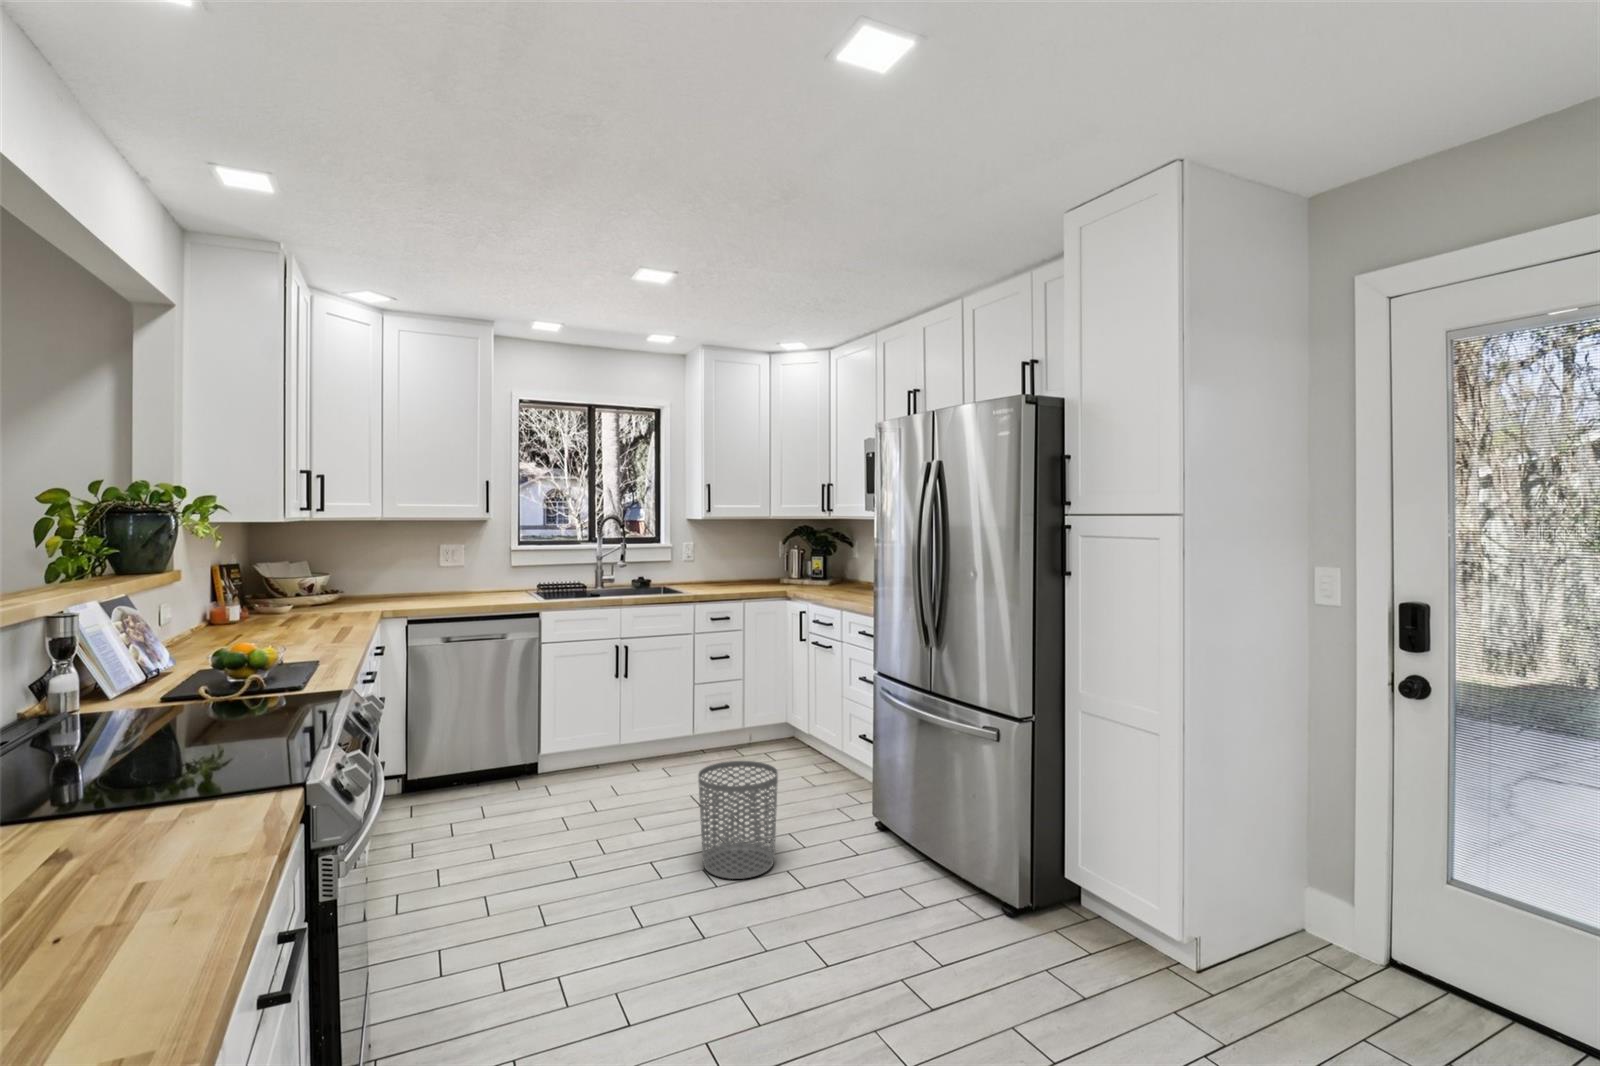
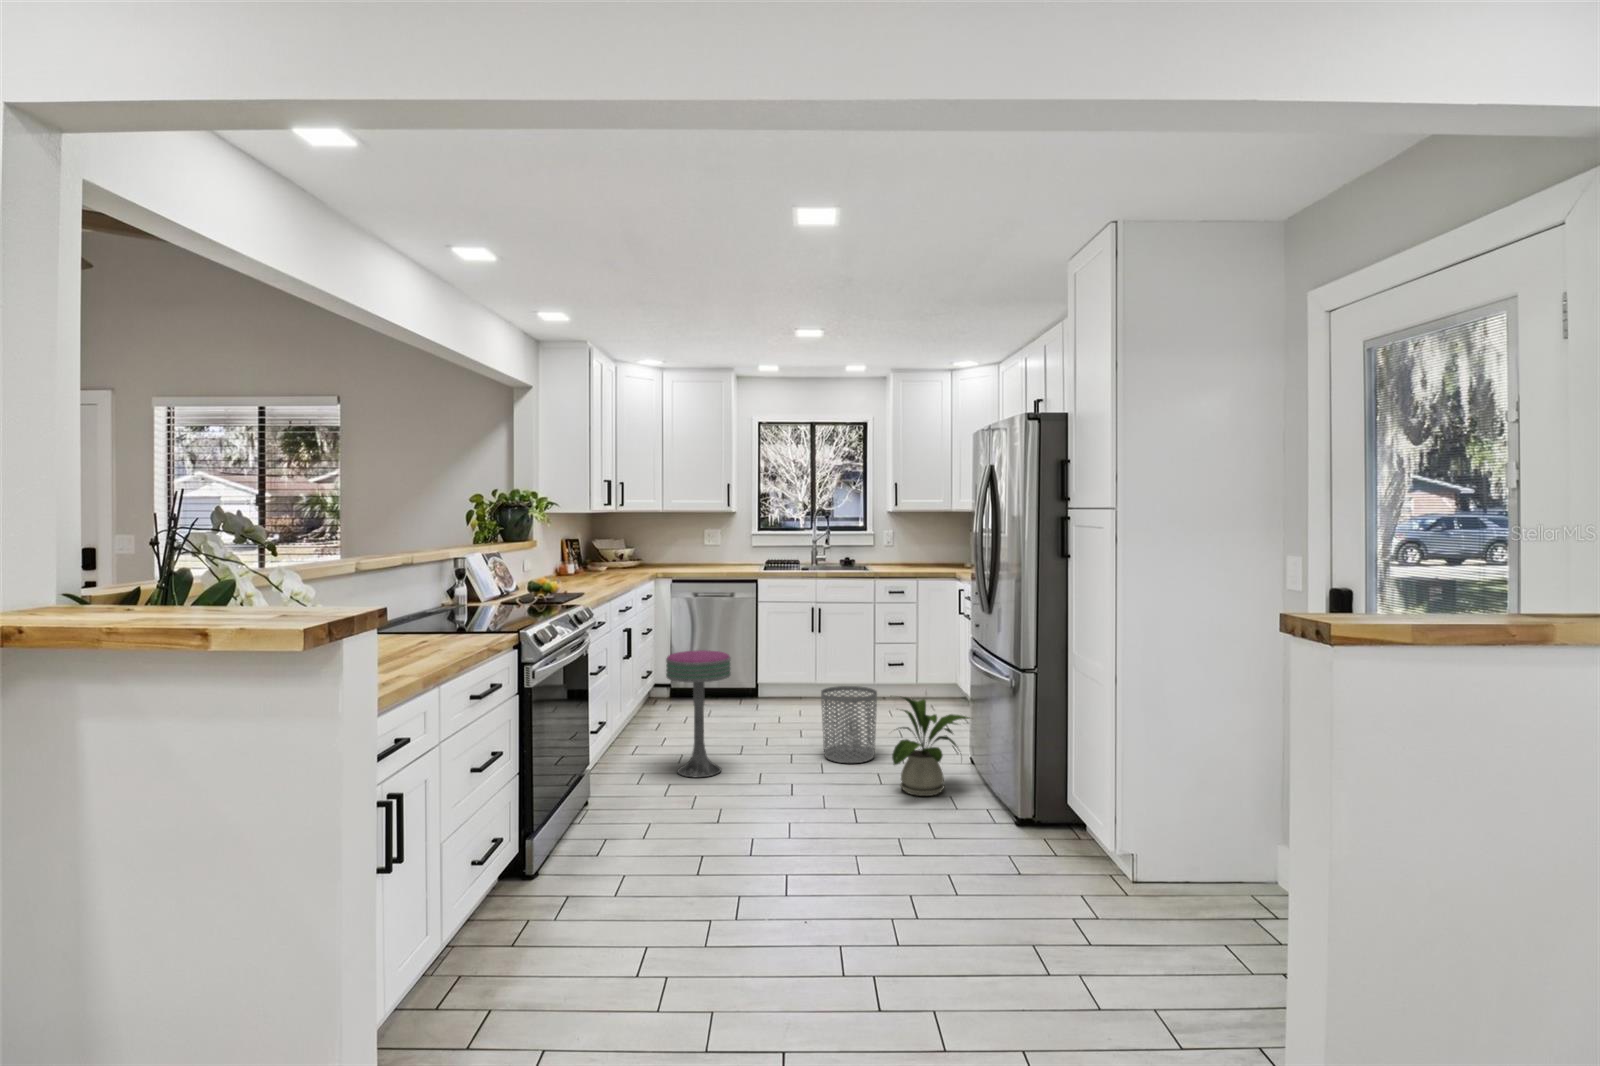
bar stool: none [475,741,587,963] -> present [666,650,731,778]
house plant: none [833,779,940,925] -> present [892,696,970,796]

